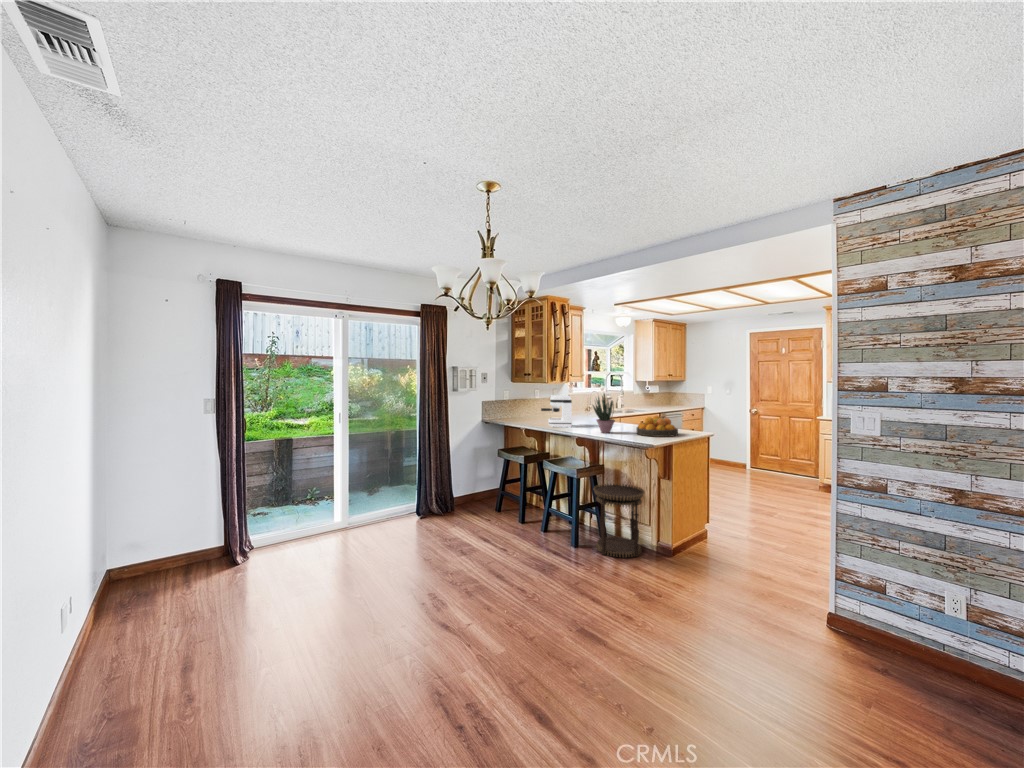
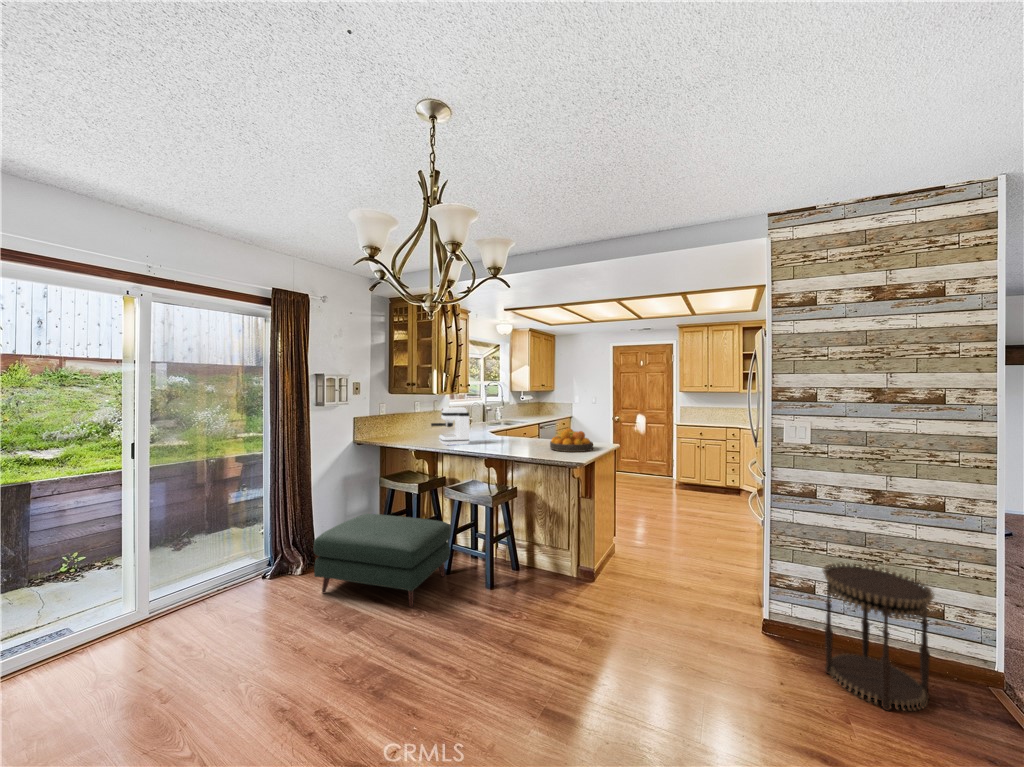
potted plant: present [593,396,615,433] -> none [502,407,526,450]
ottoman: none [445,478,547,550] -> present [313,514,451,608]
side table: present [594,484,644,557] -> present [823,563,934,711]

